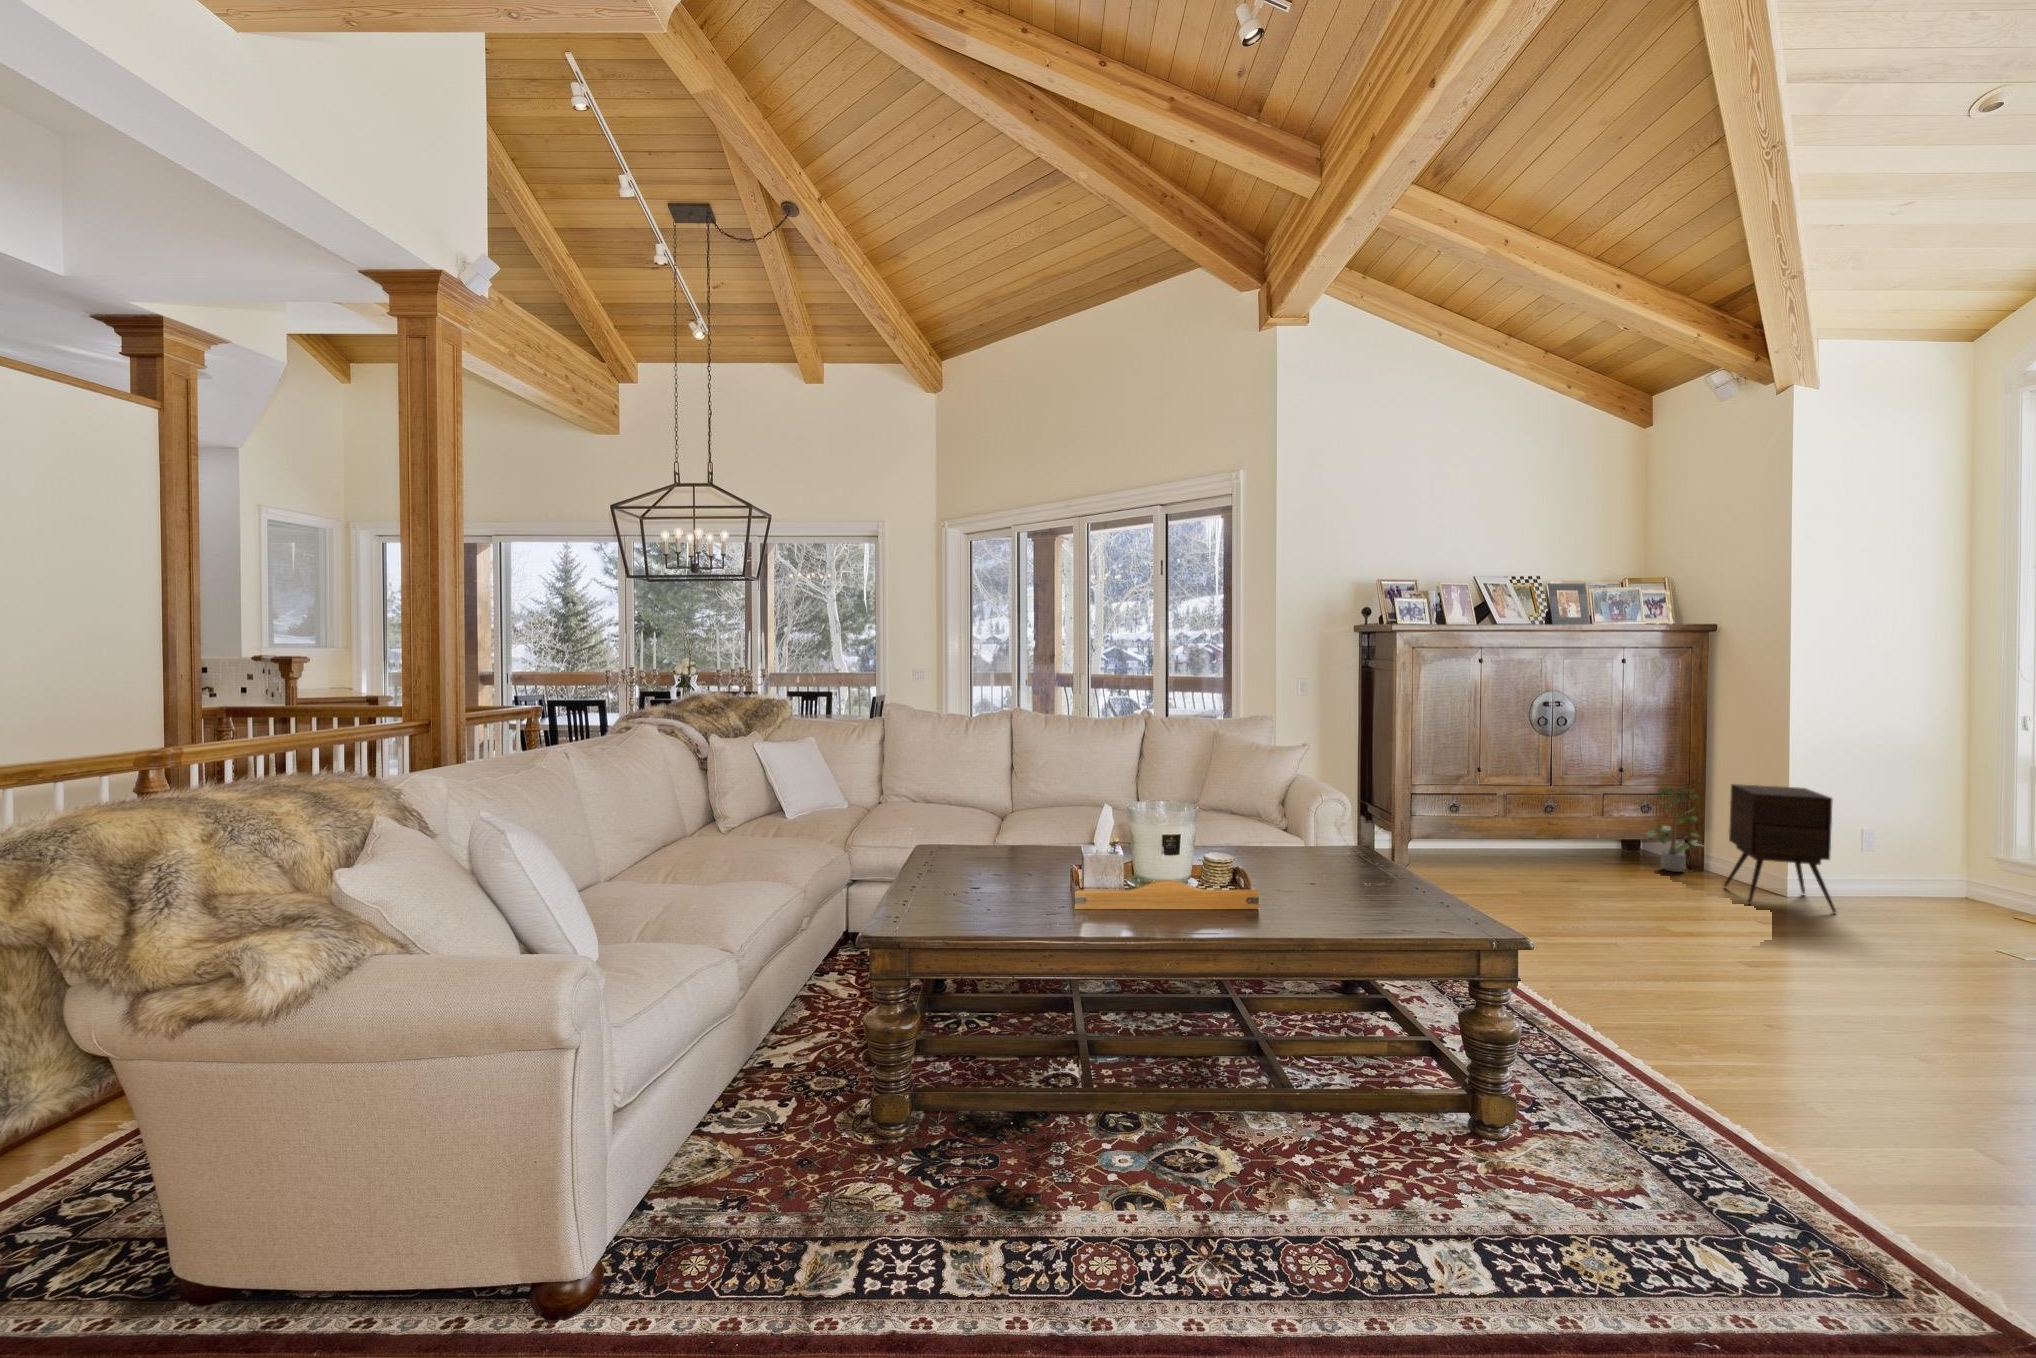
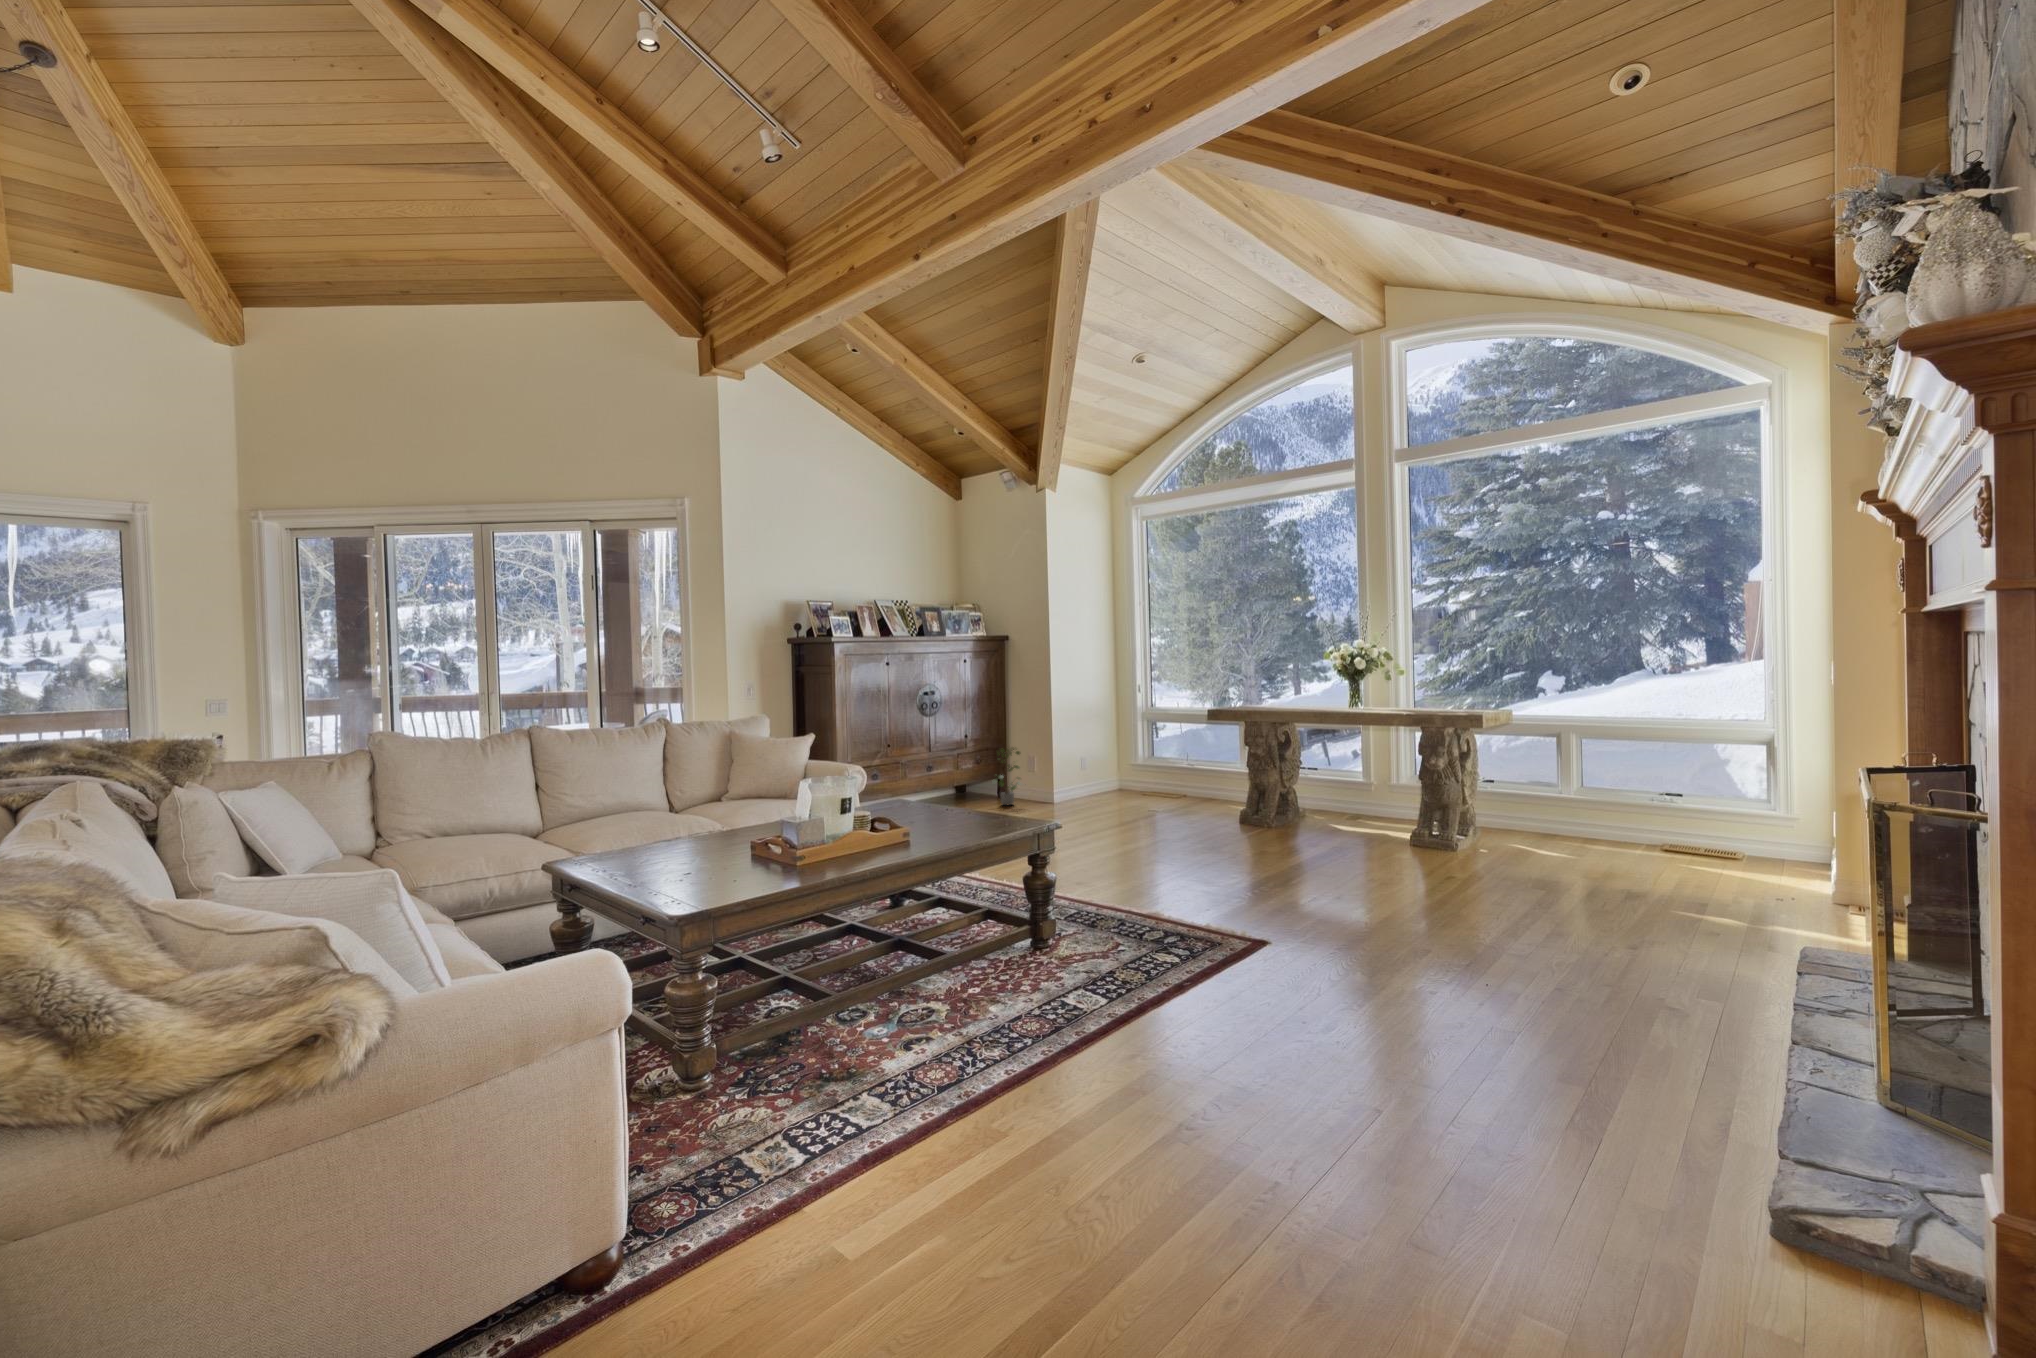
side table: present [1724,784,1836,913] -> none [1038,738,1095,815]

